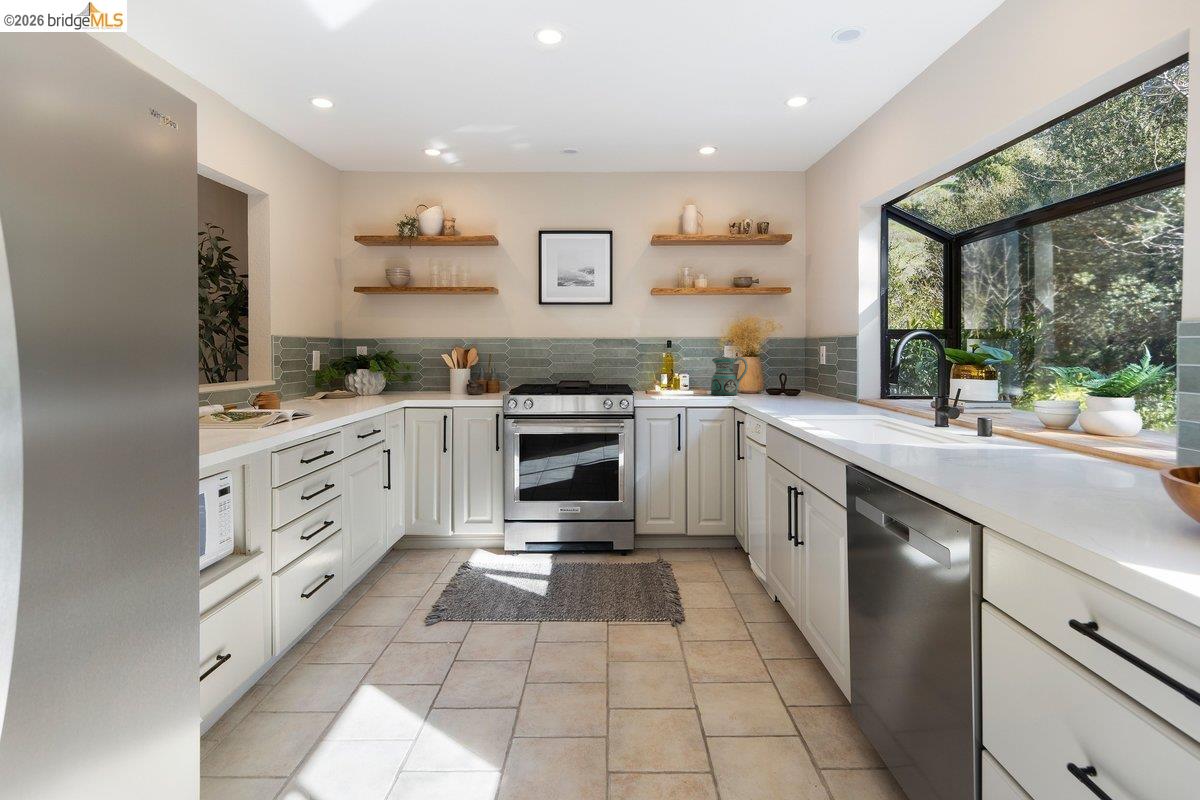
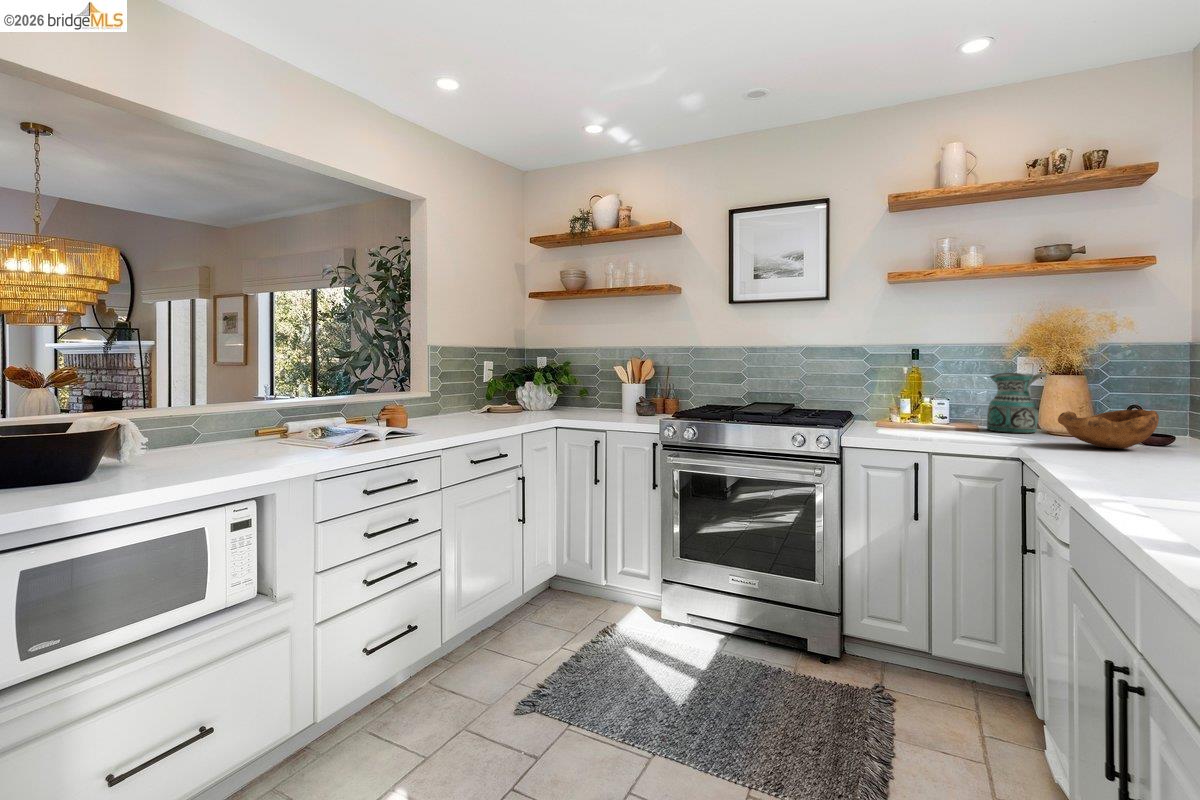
wooden bowl: none [748,378,792,400] -> present [1058,409,1159,448]

